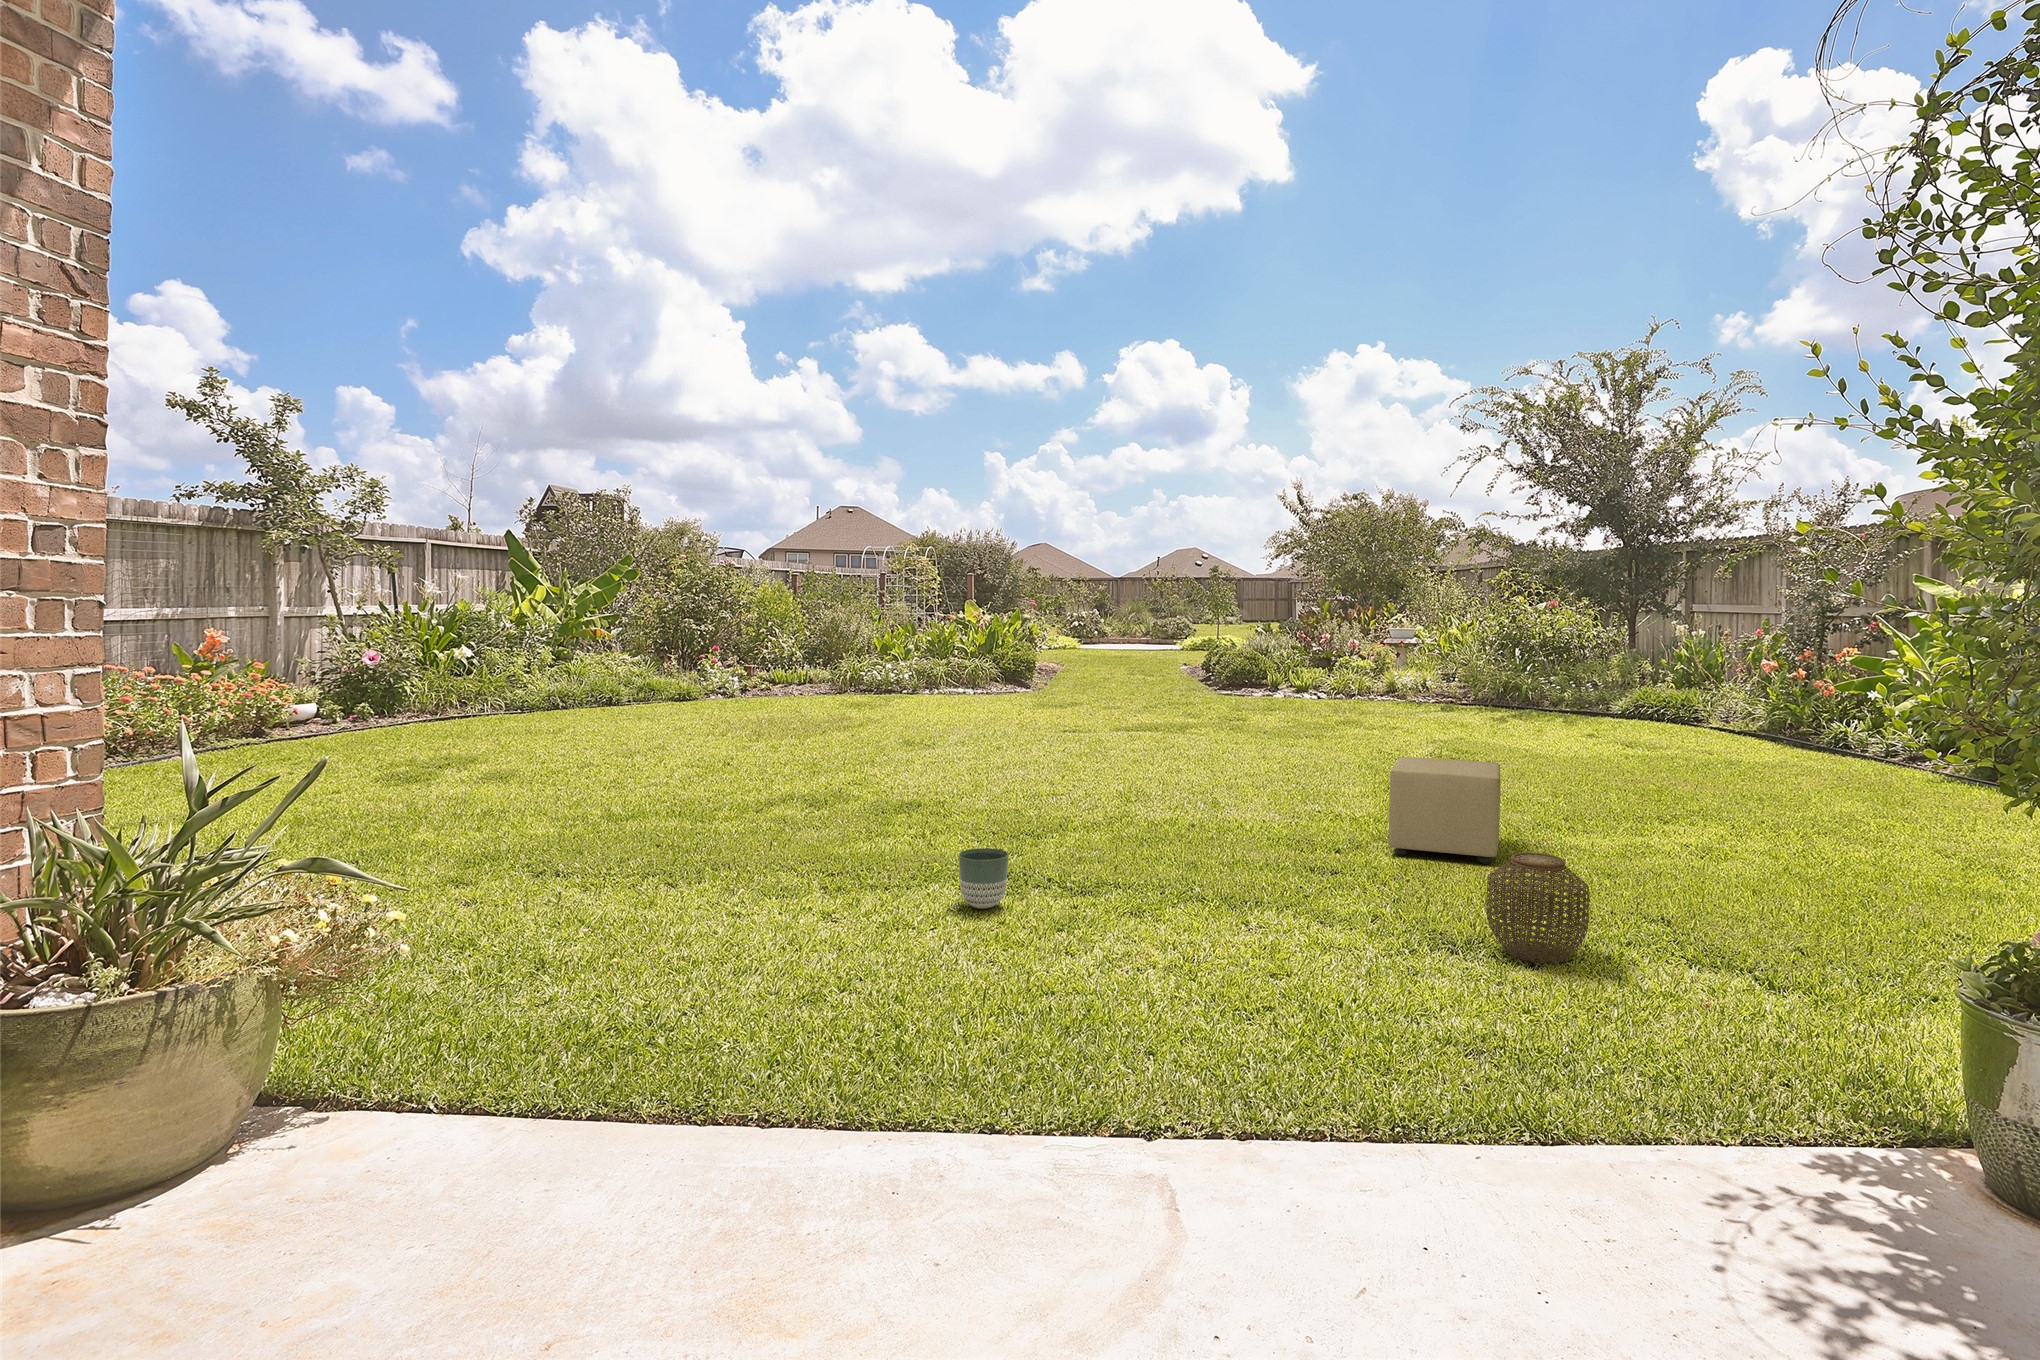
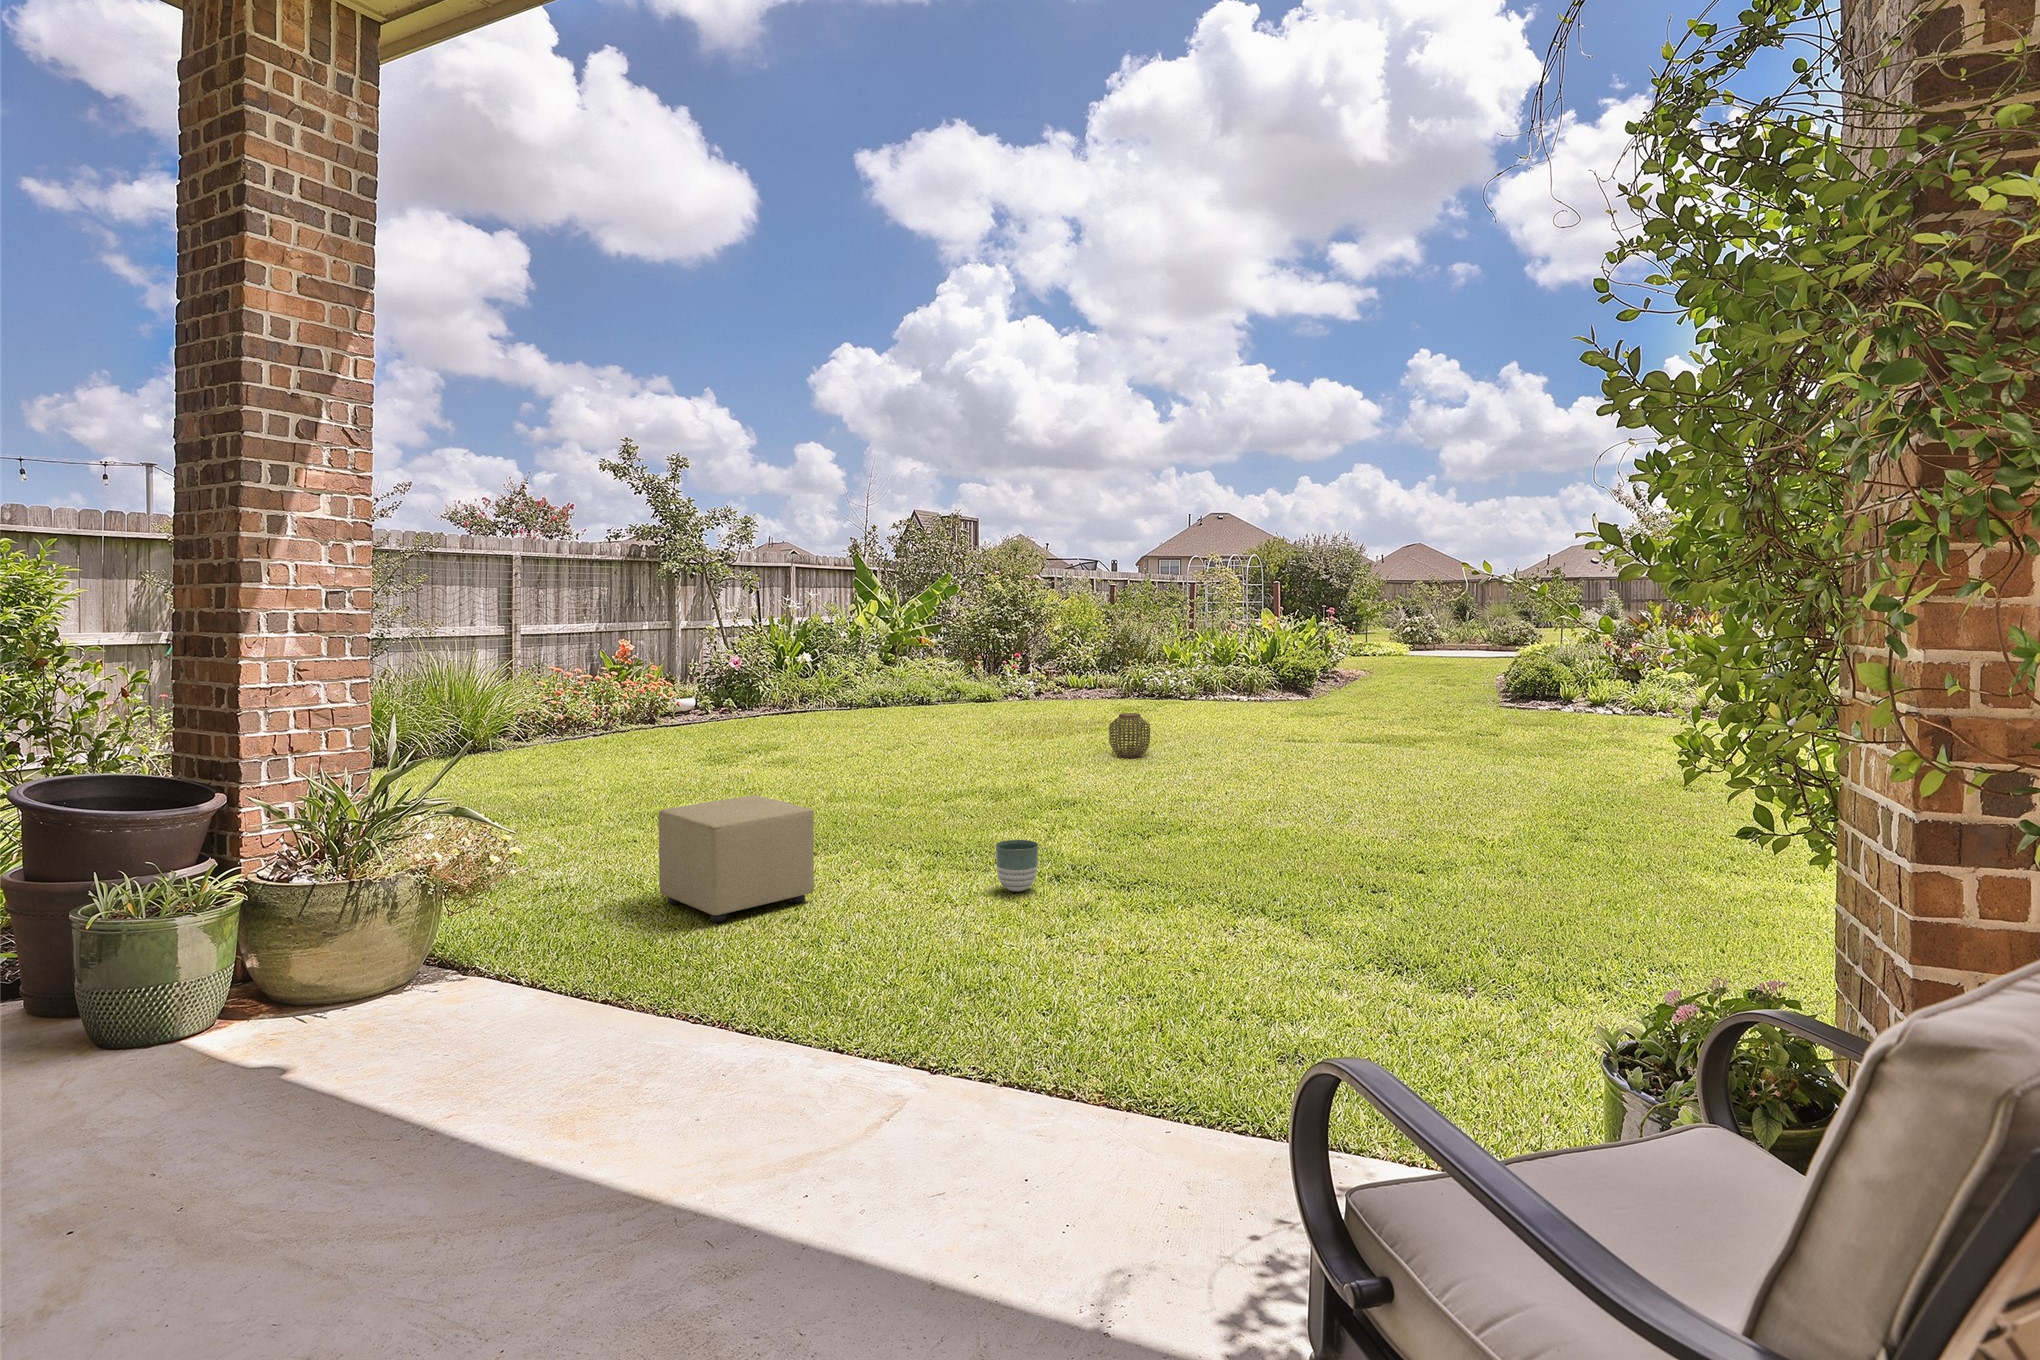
ottoman: present [1388,757,1500,864] -> present [659,795,814,922]
woven basket: present [1486,852,1590,963] -> present [1109,713,1150,758]

